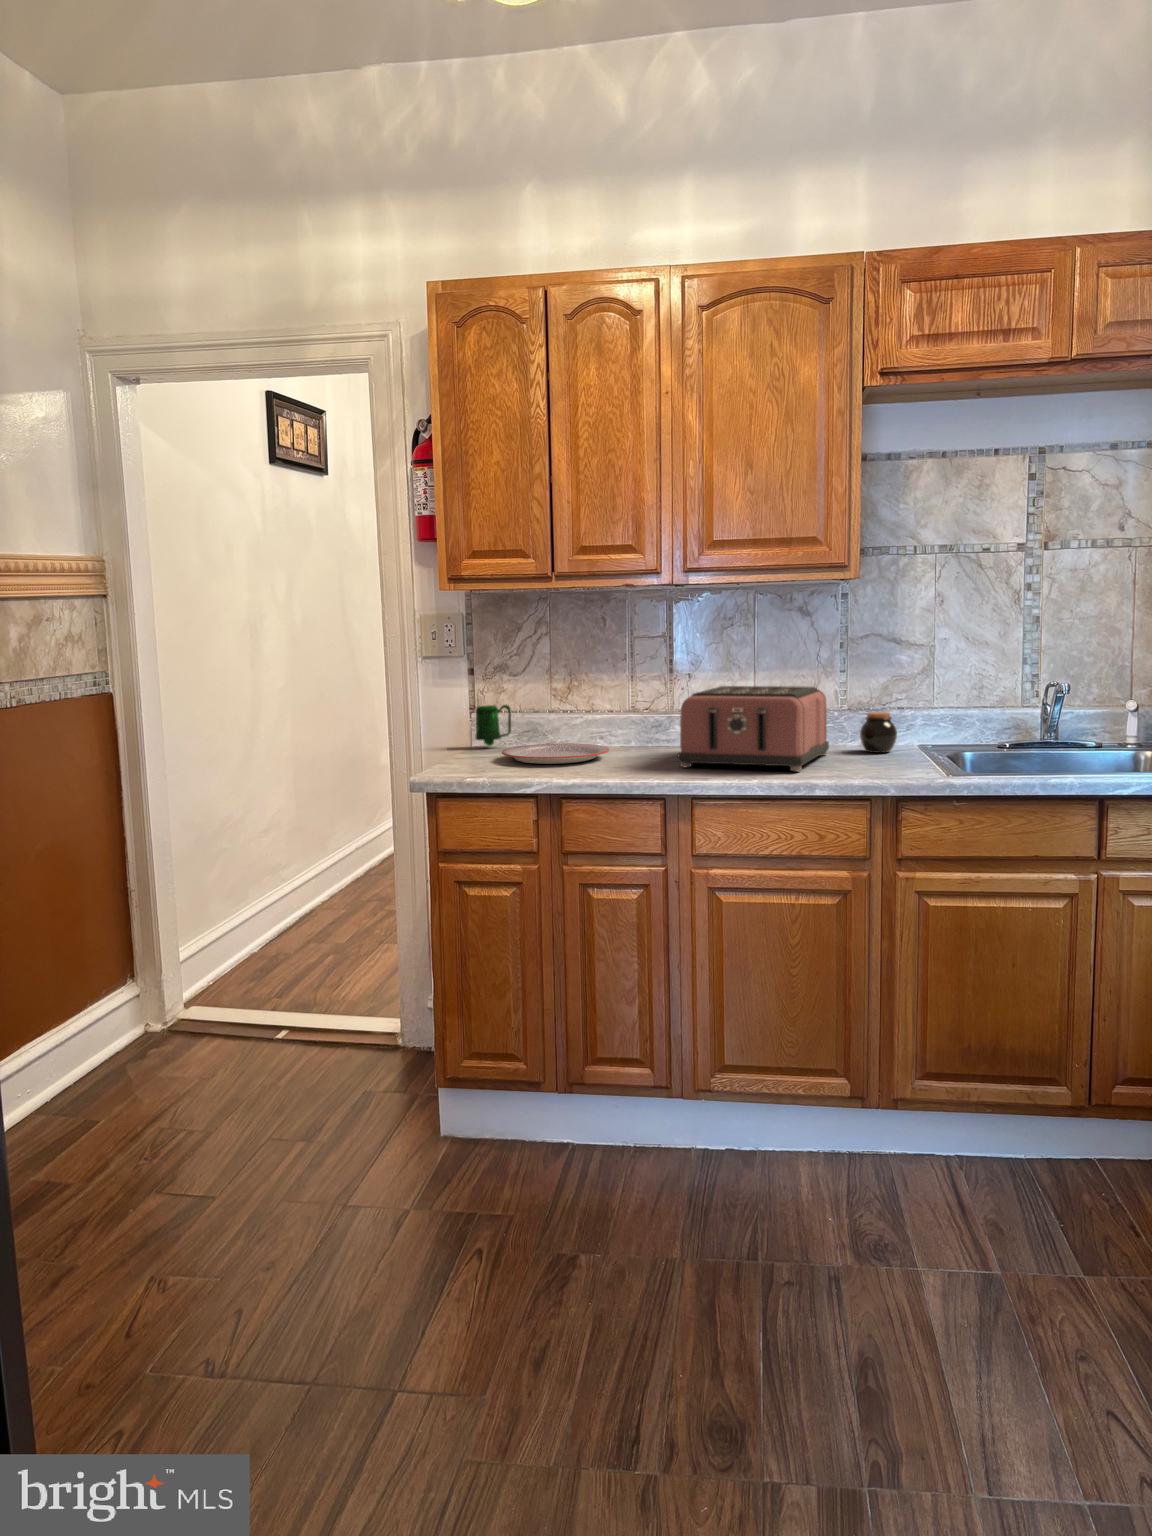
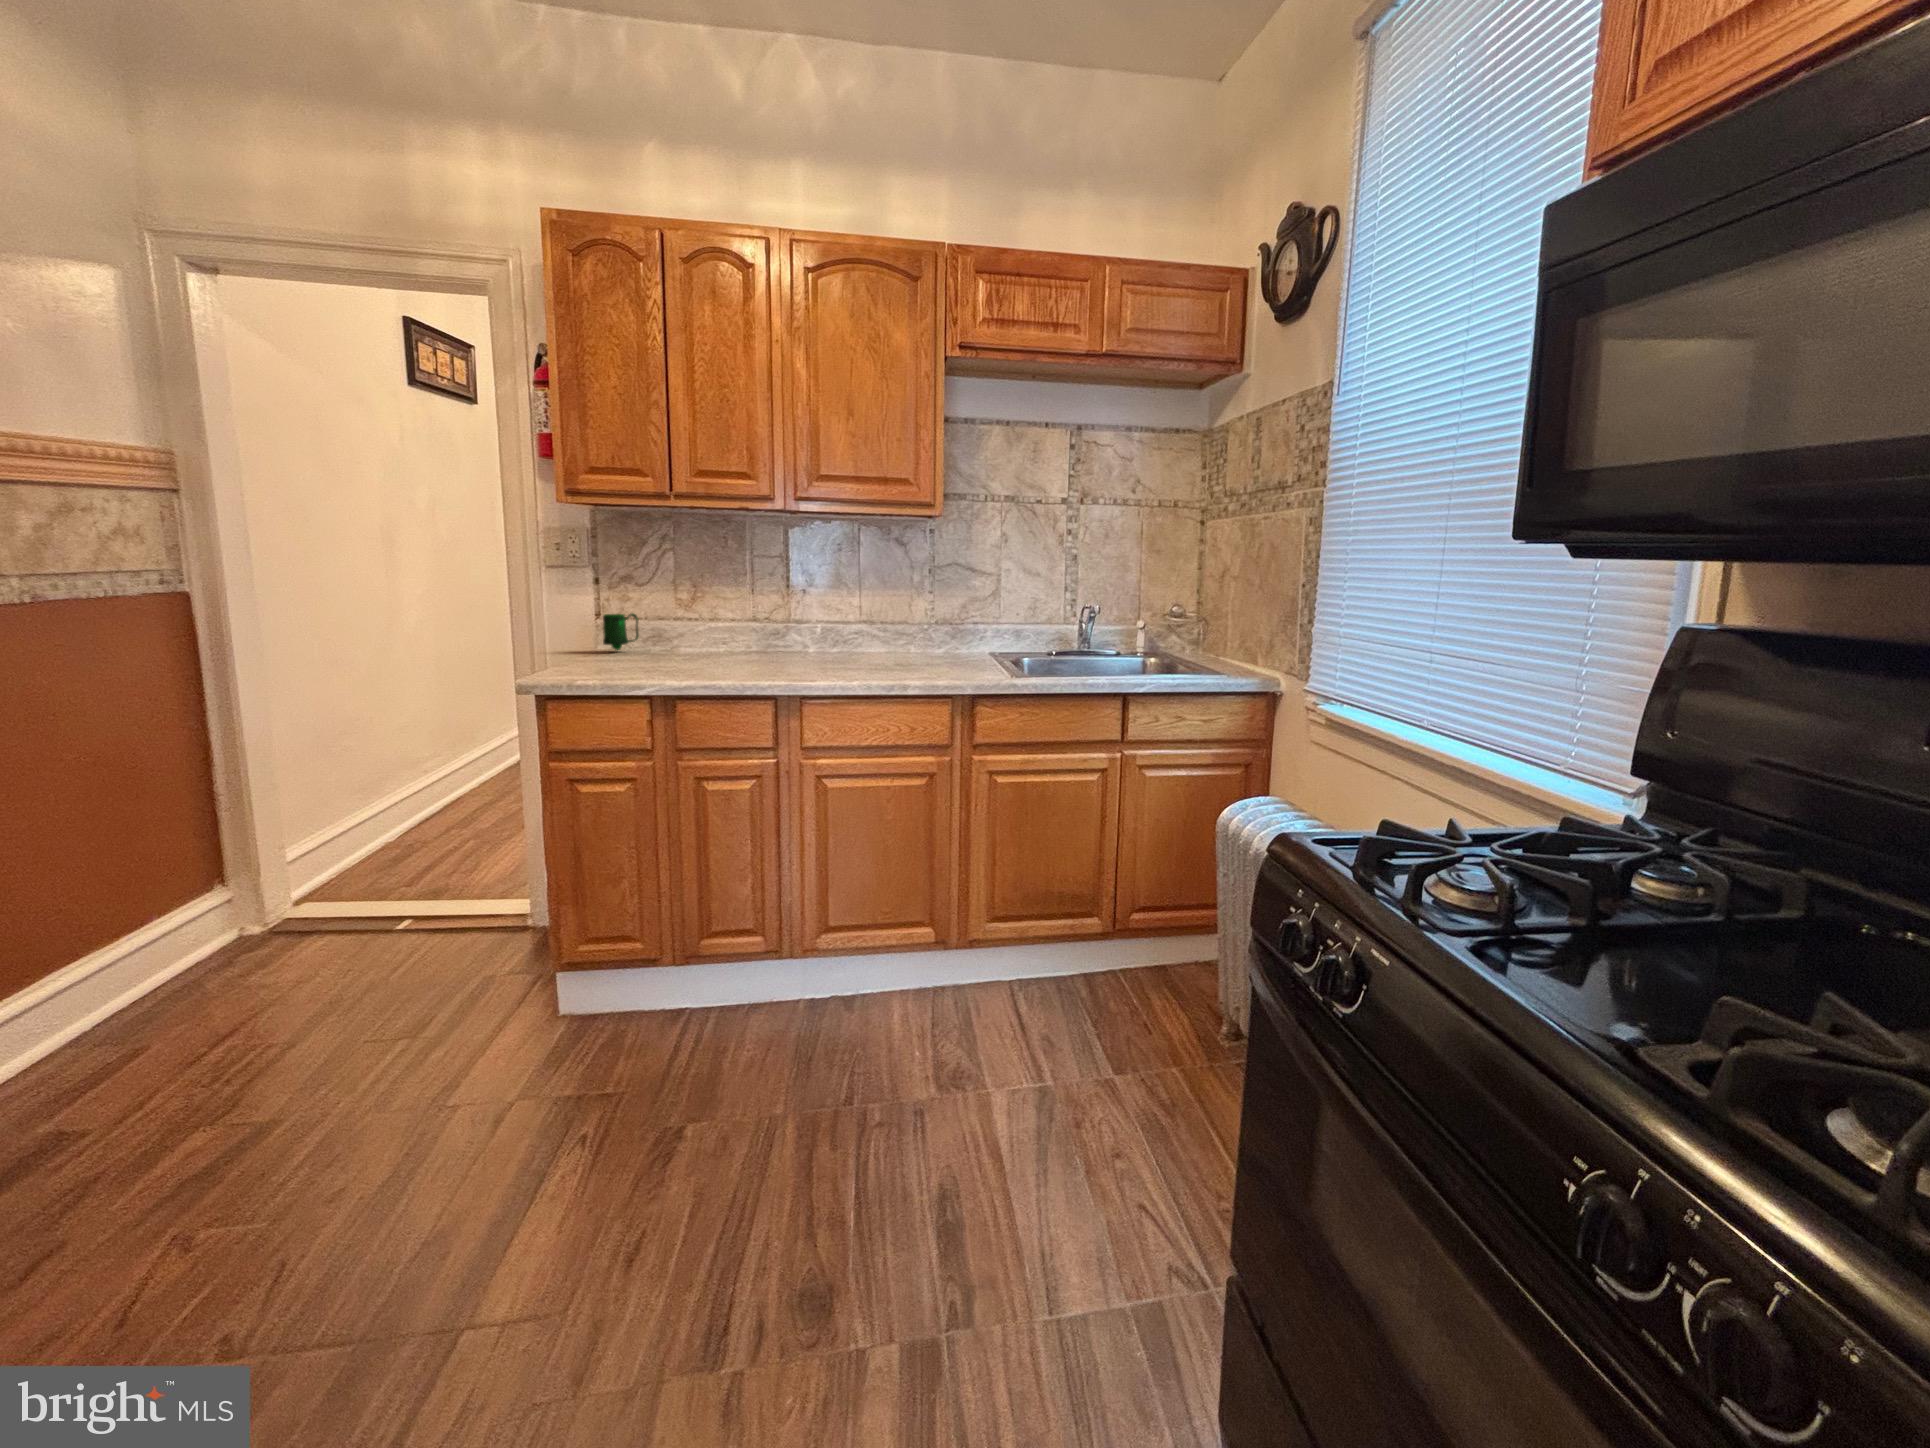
toaster: present [677,686,829,771] -> none [788,602,919,674]
jar: present [860,712,897,753] -> none [944,626,973,658]
plate: present [502,743,609,764] -> none [624,649,729,667]

